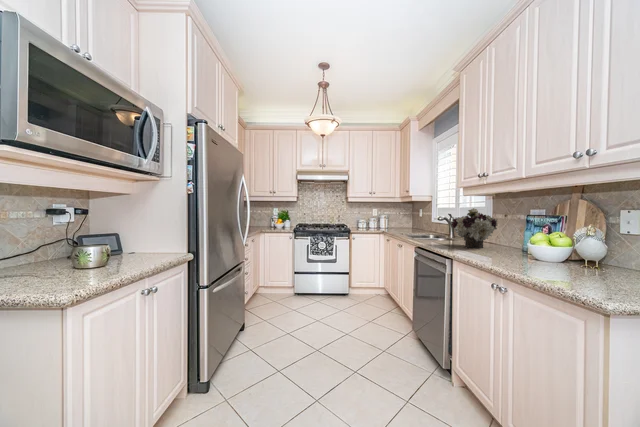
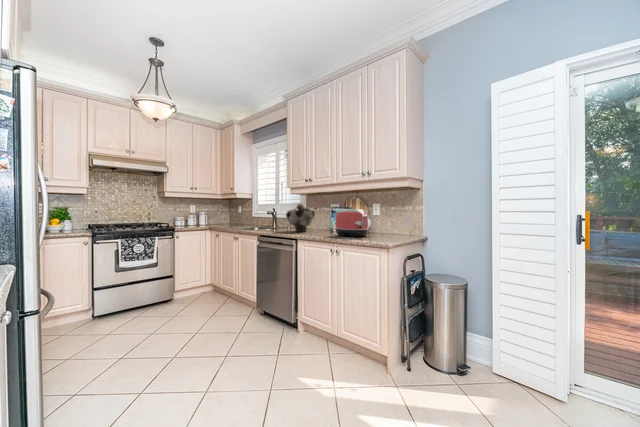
toaster: none [517,220,595,274] -> present [335,209,368,237]

